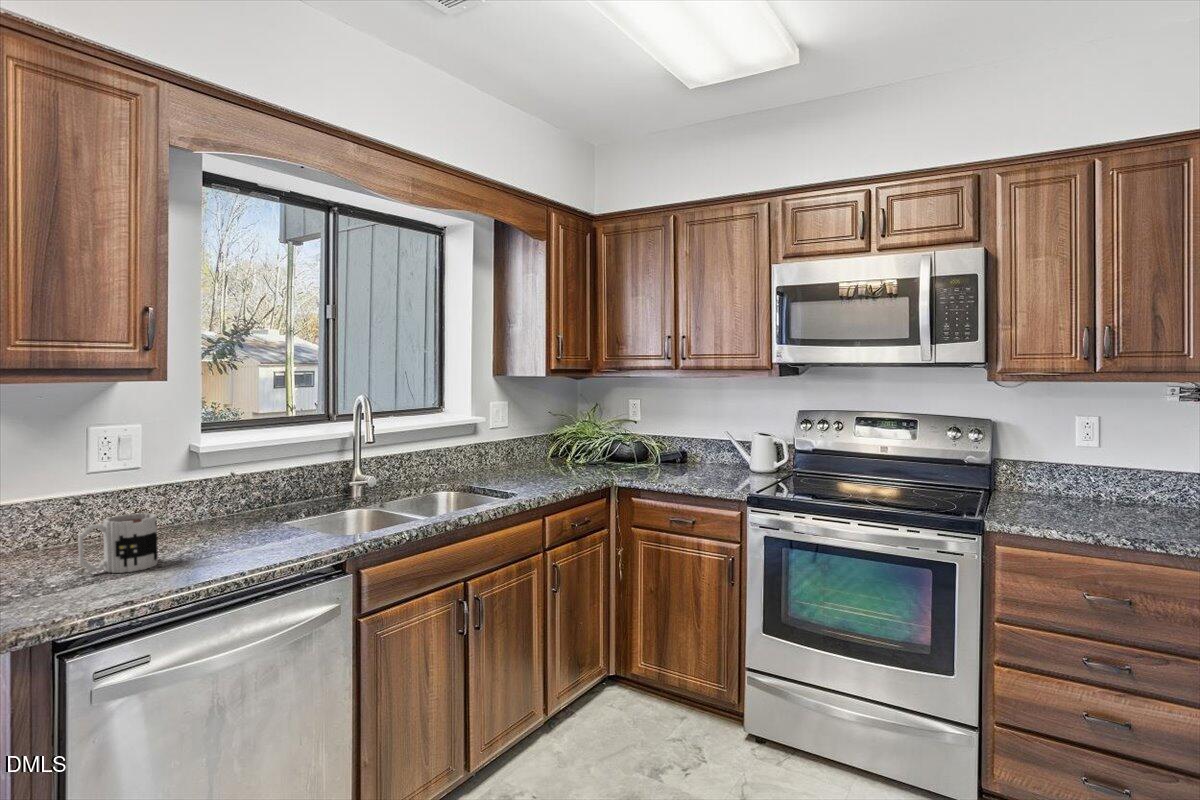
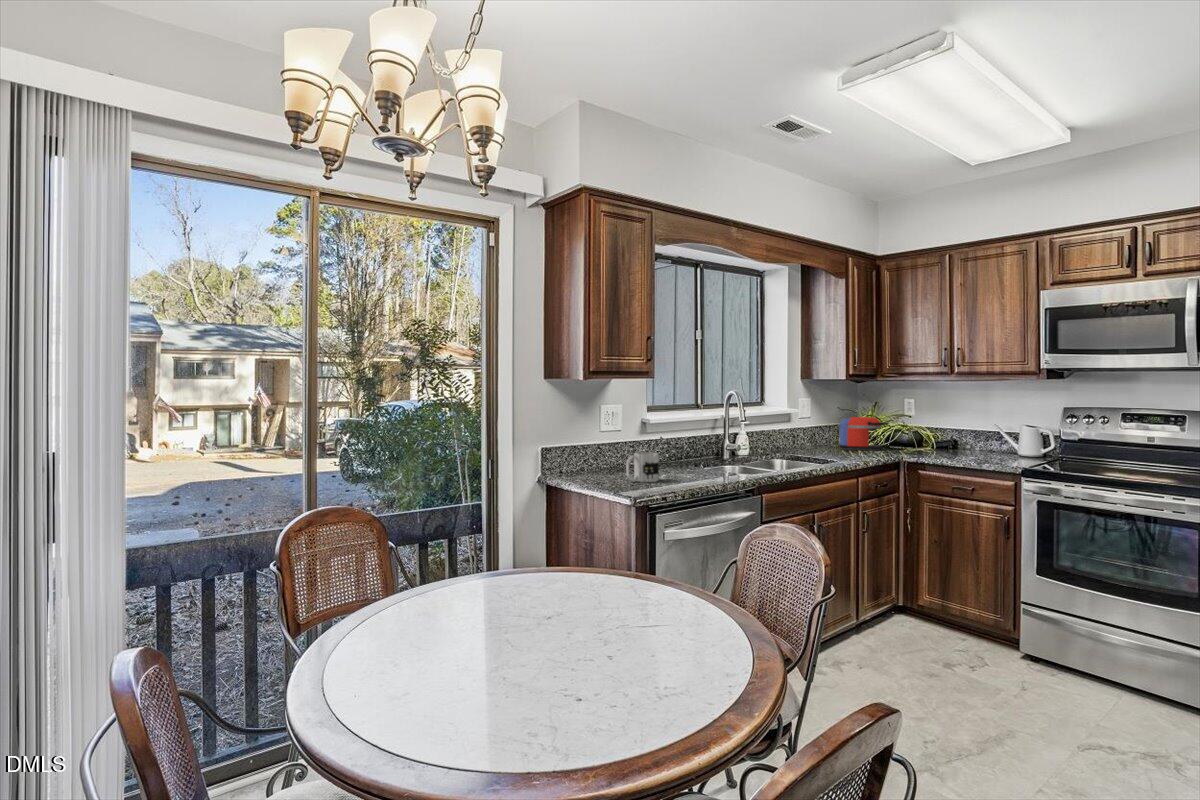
coffee maker: none [542,425,605,470] -> present [838,417,889,450]

